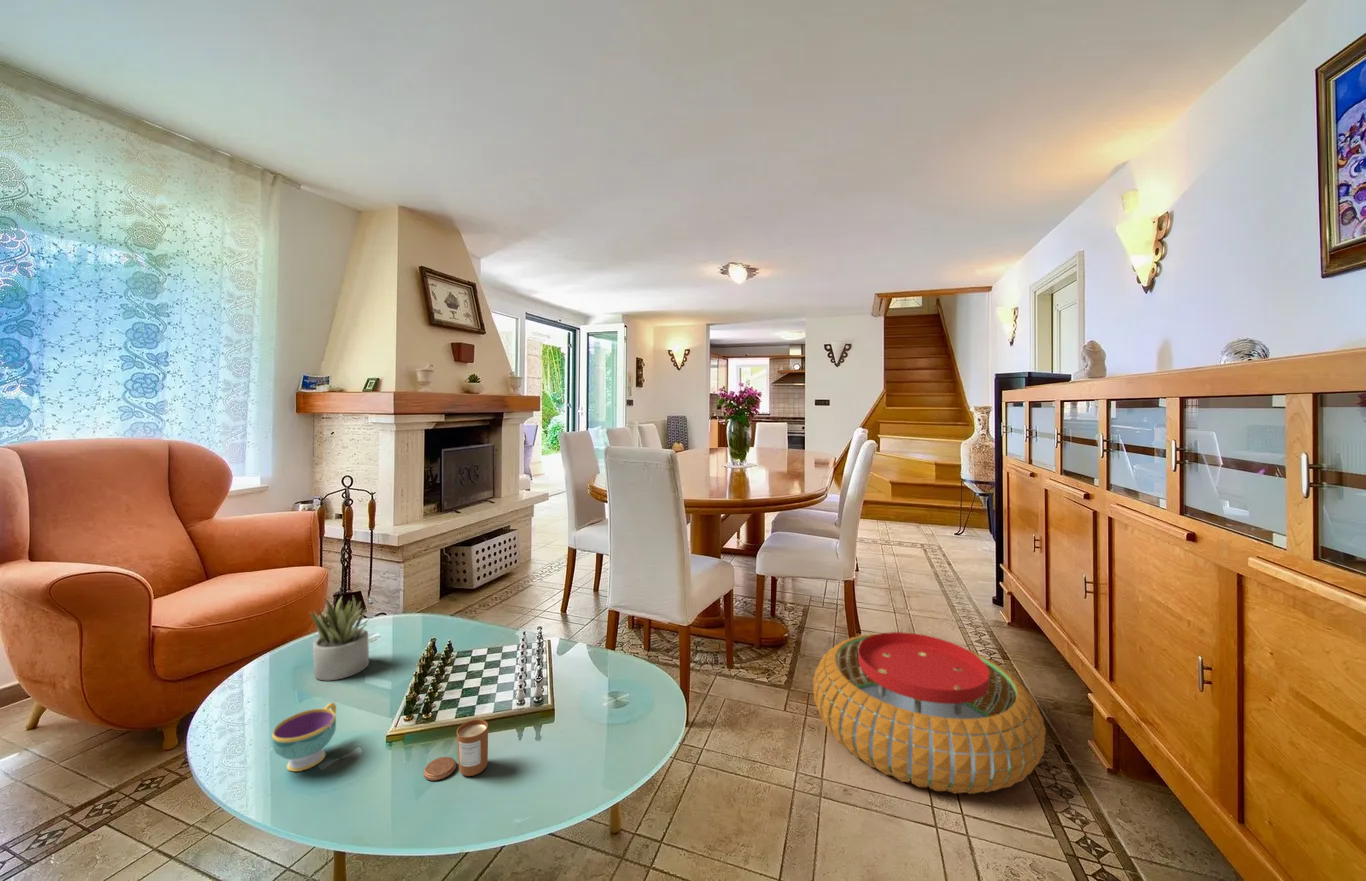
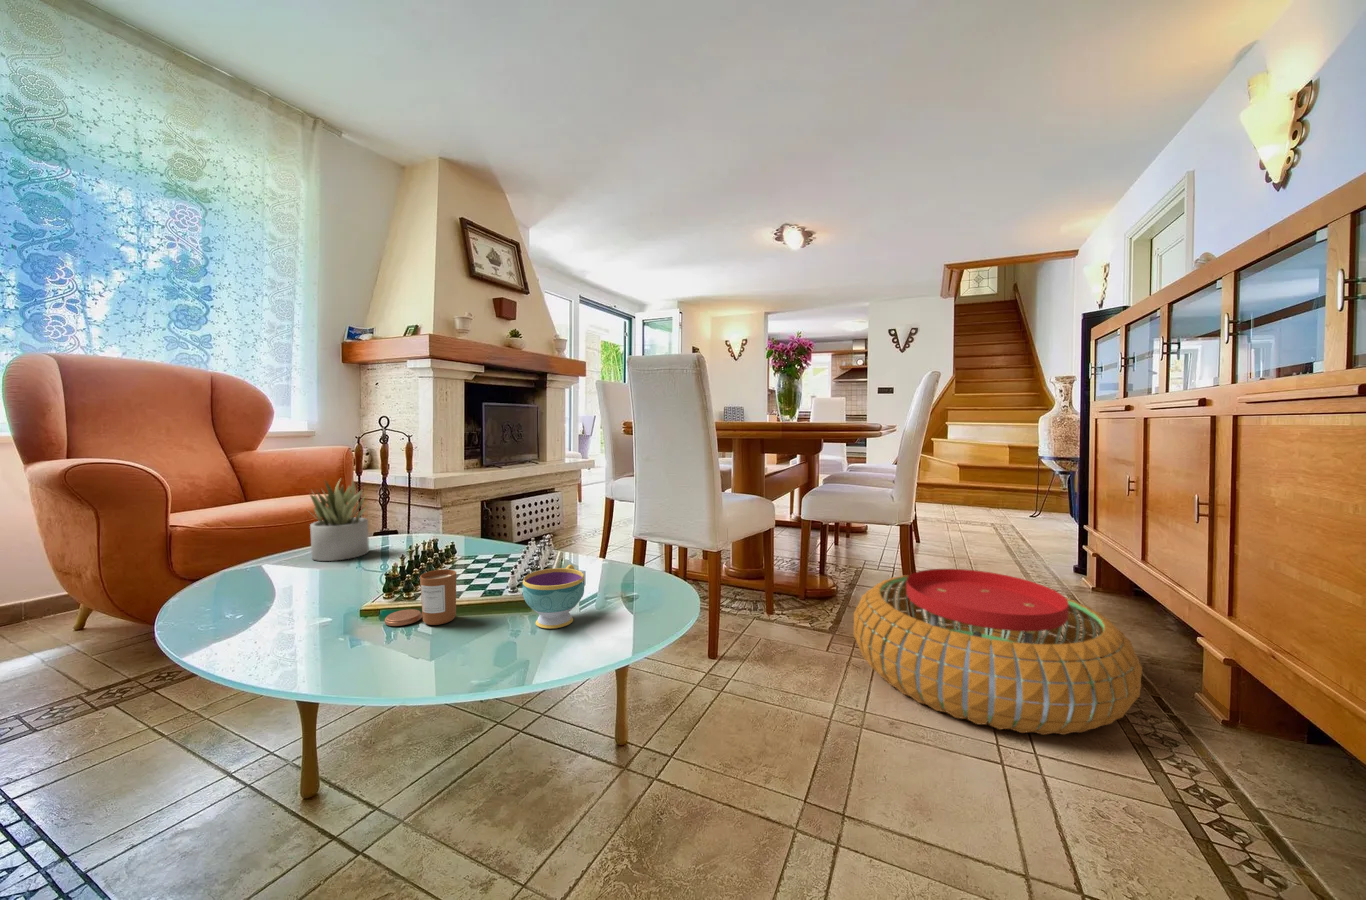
teacup: present [272,703,336,771] -> present [523,565,584,629]

